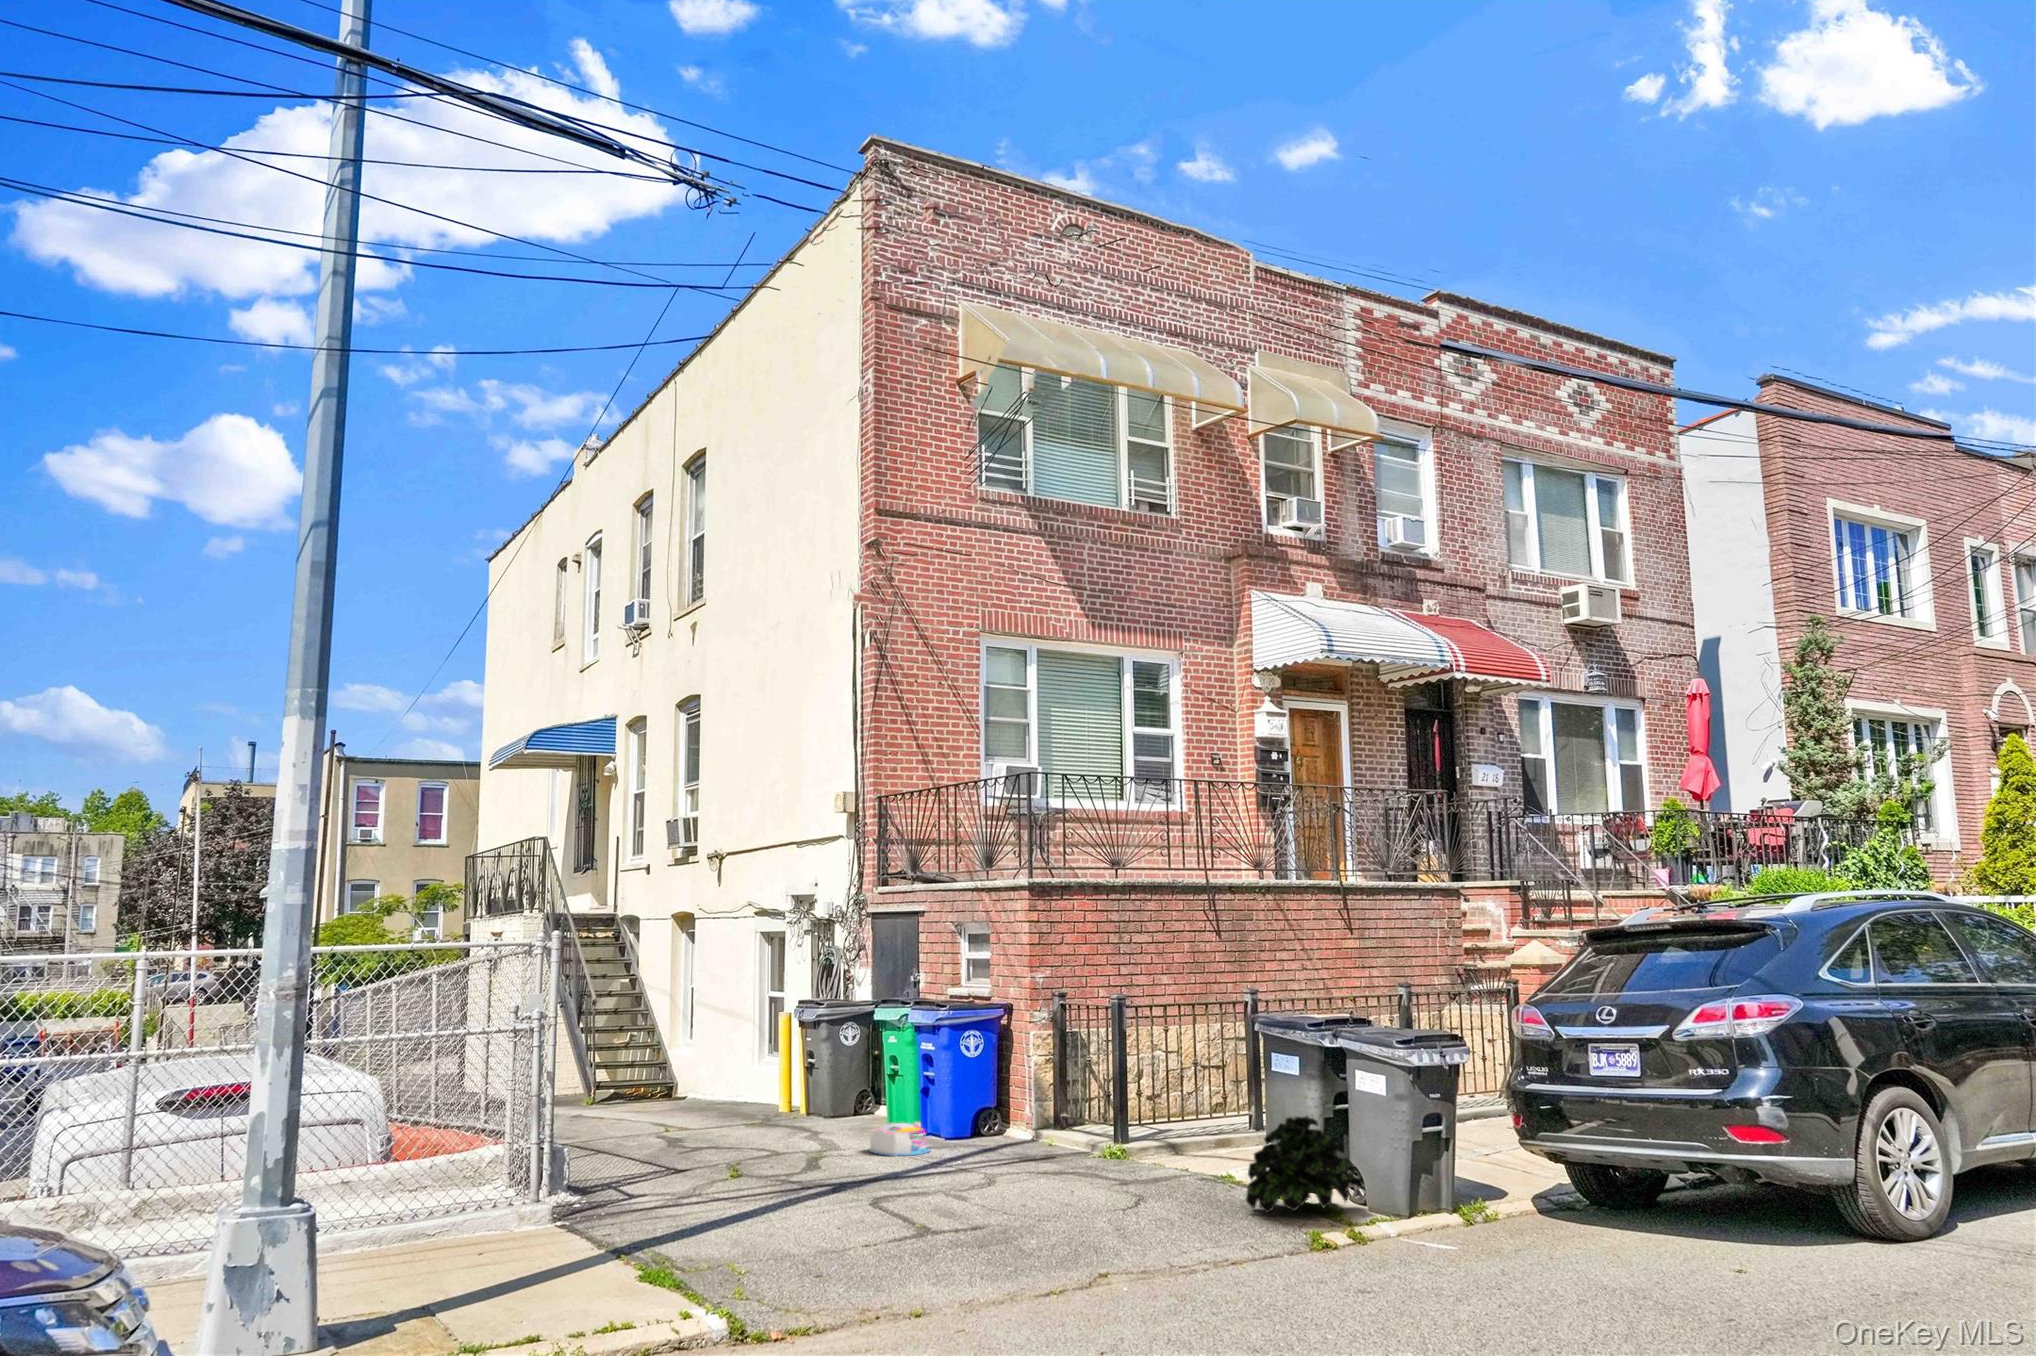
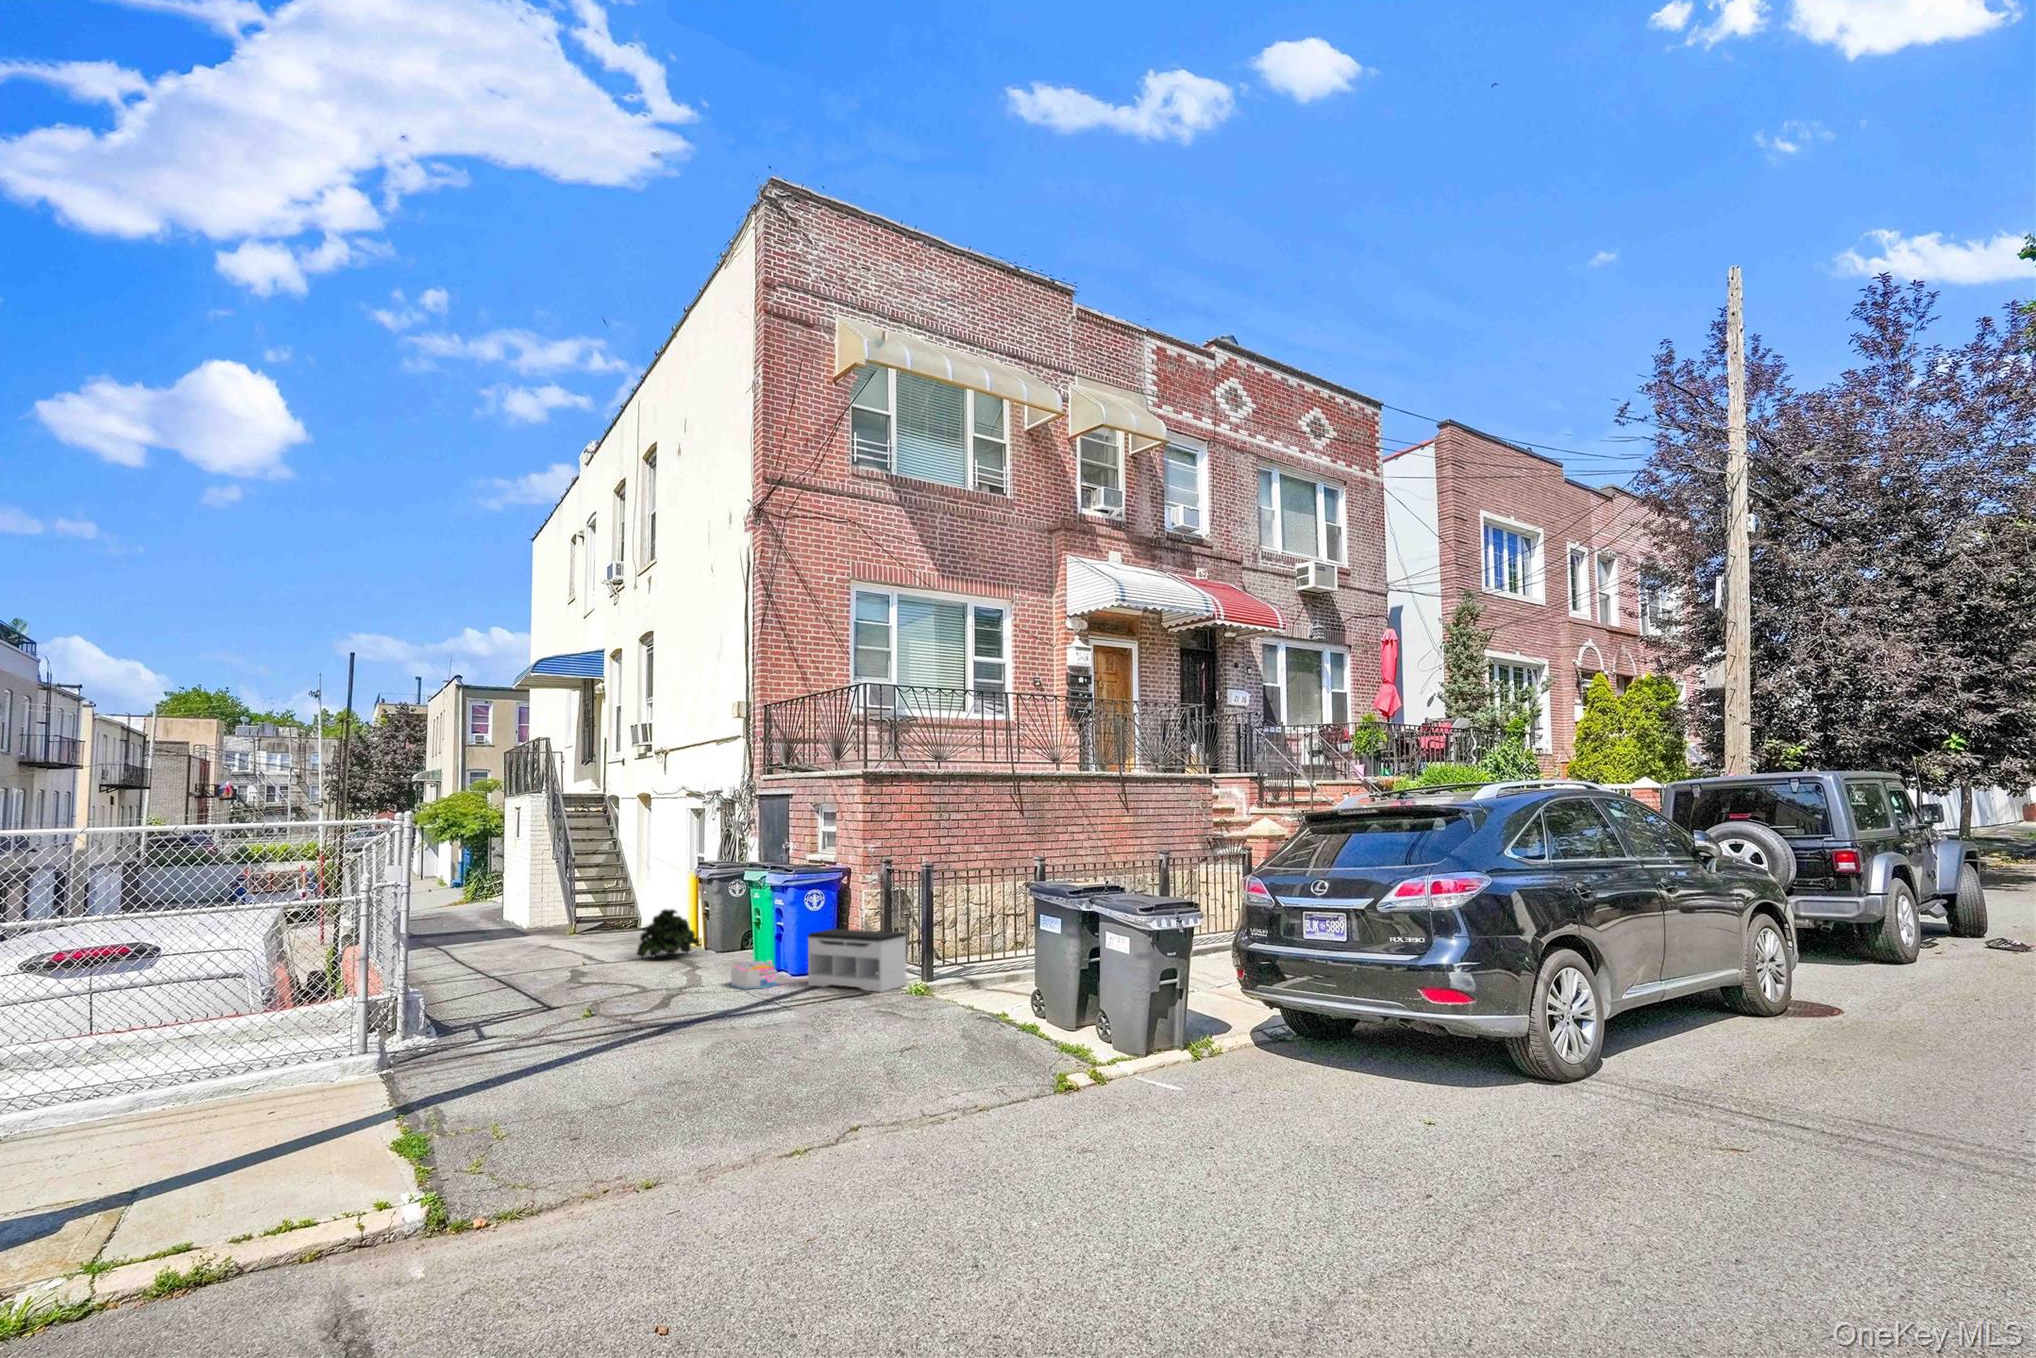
bench: none [966,1083,1091,1158] -> present [808,929,907,992]
potted plant: present [1246,1116,1363,1212] -> present [637,909,699,958]

